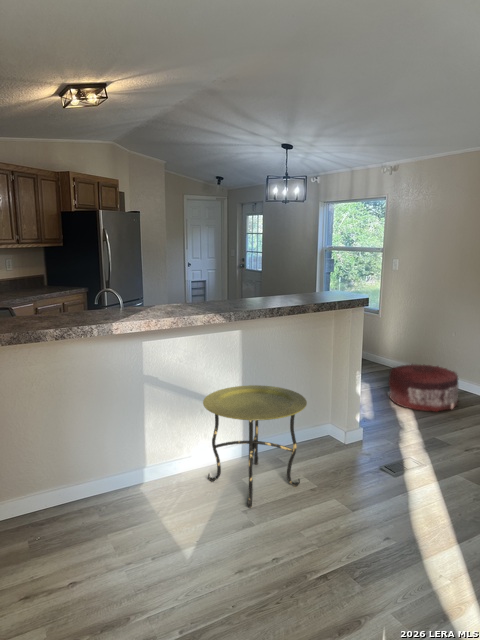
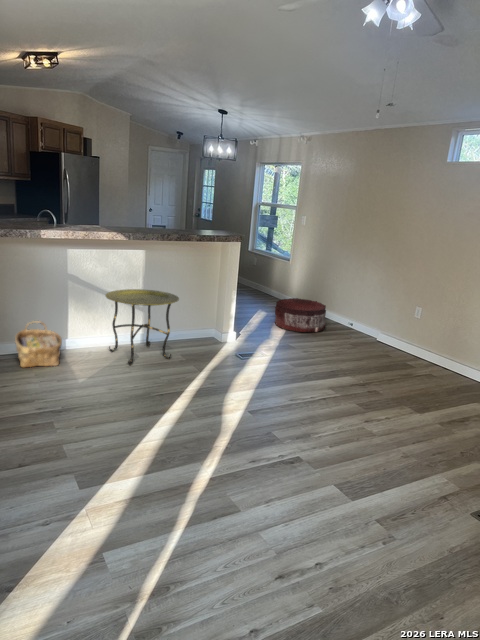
woven basket: none [82,453,151,535] -> present [15,321,62,367]

